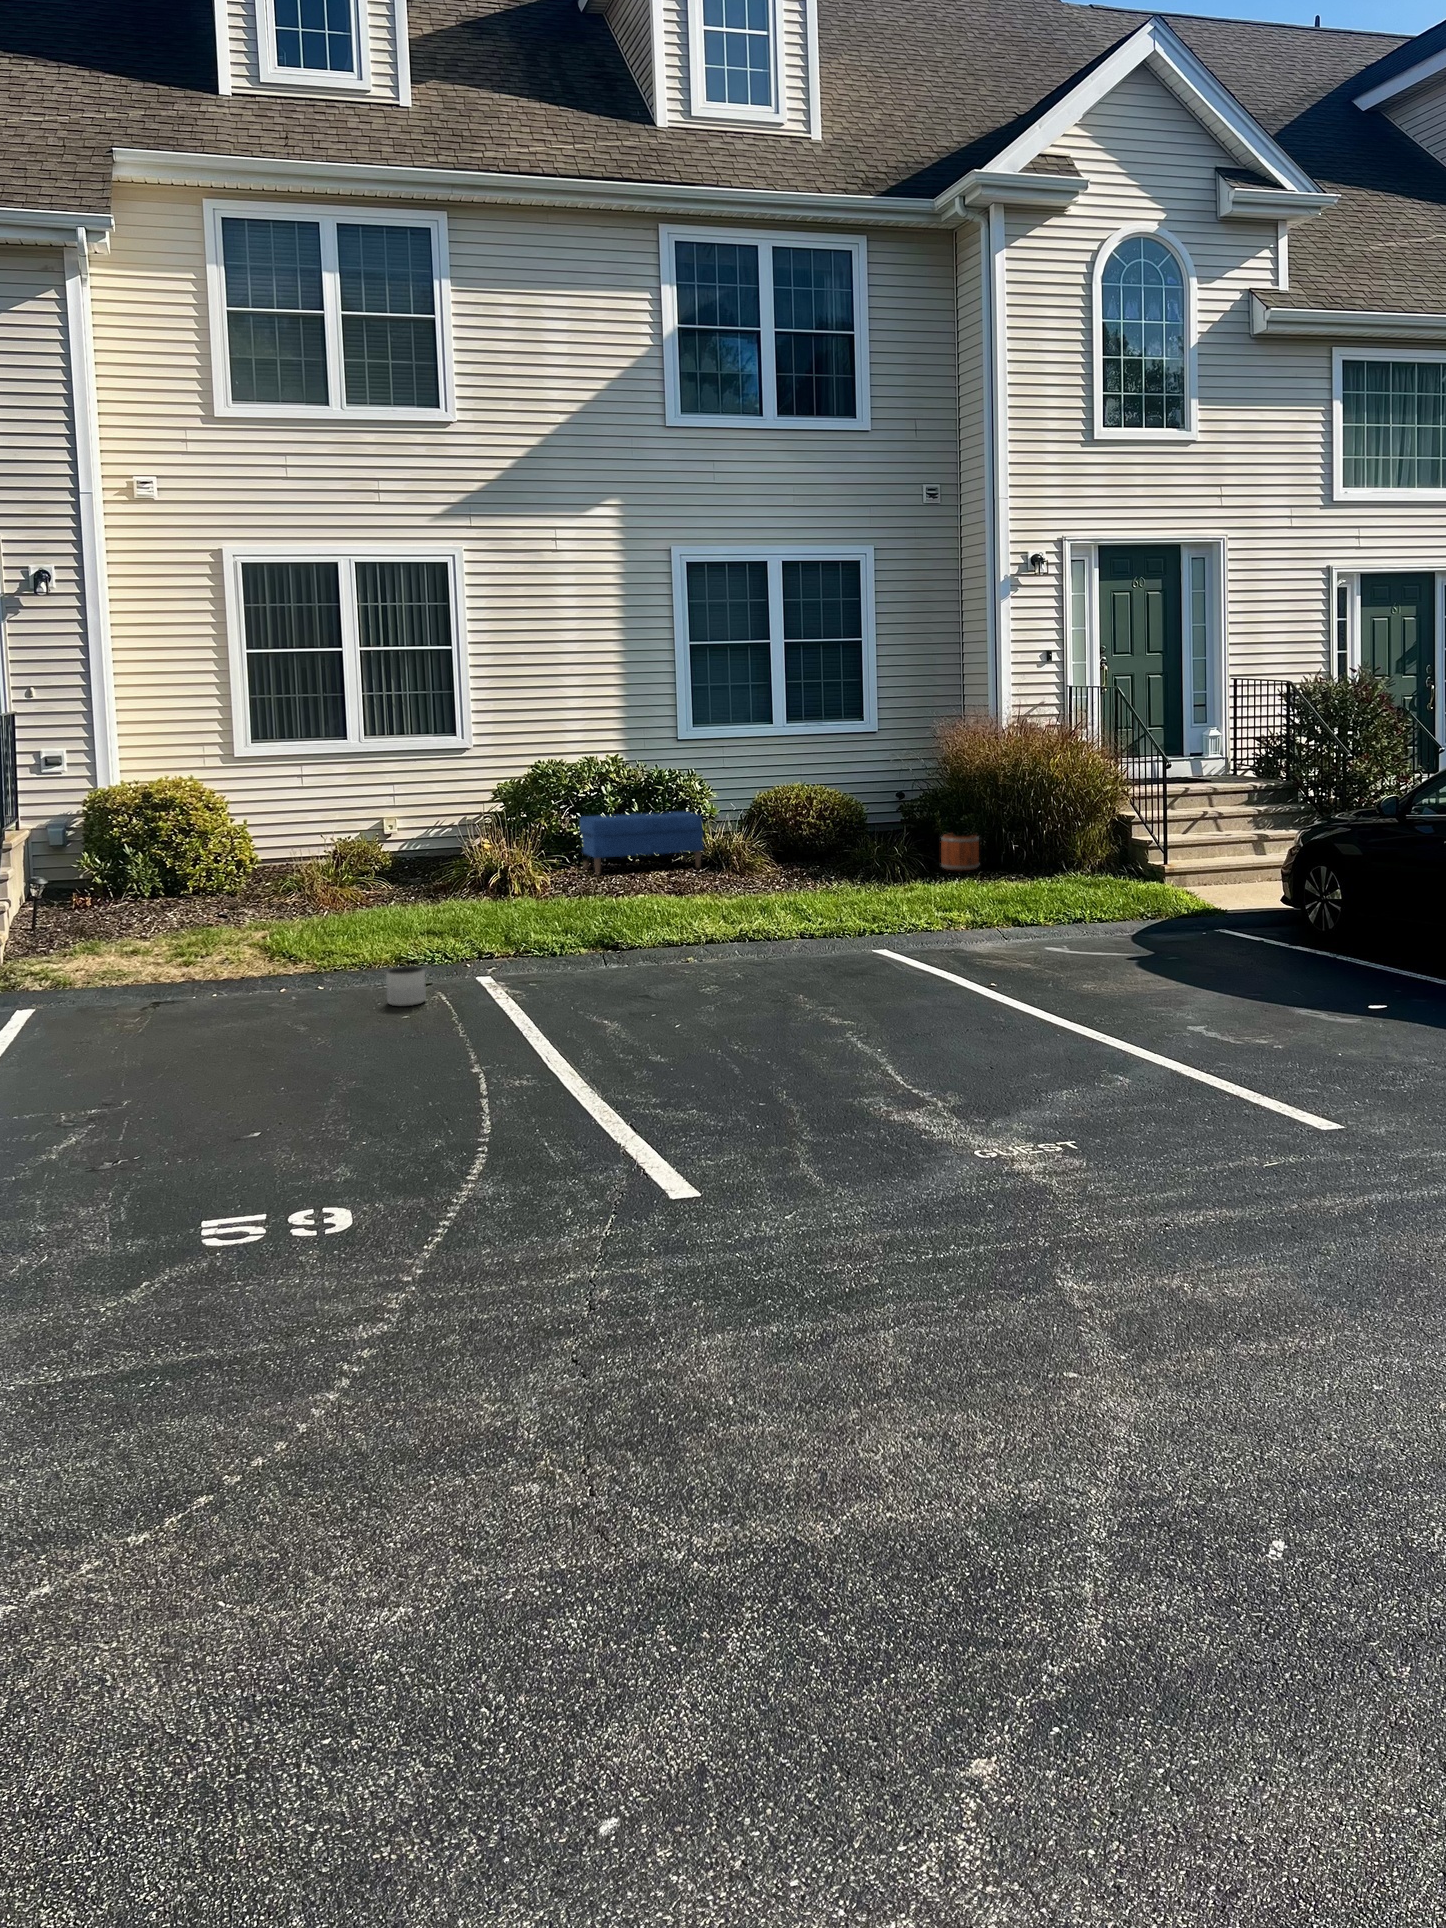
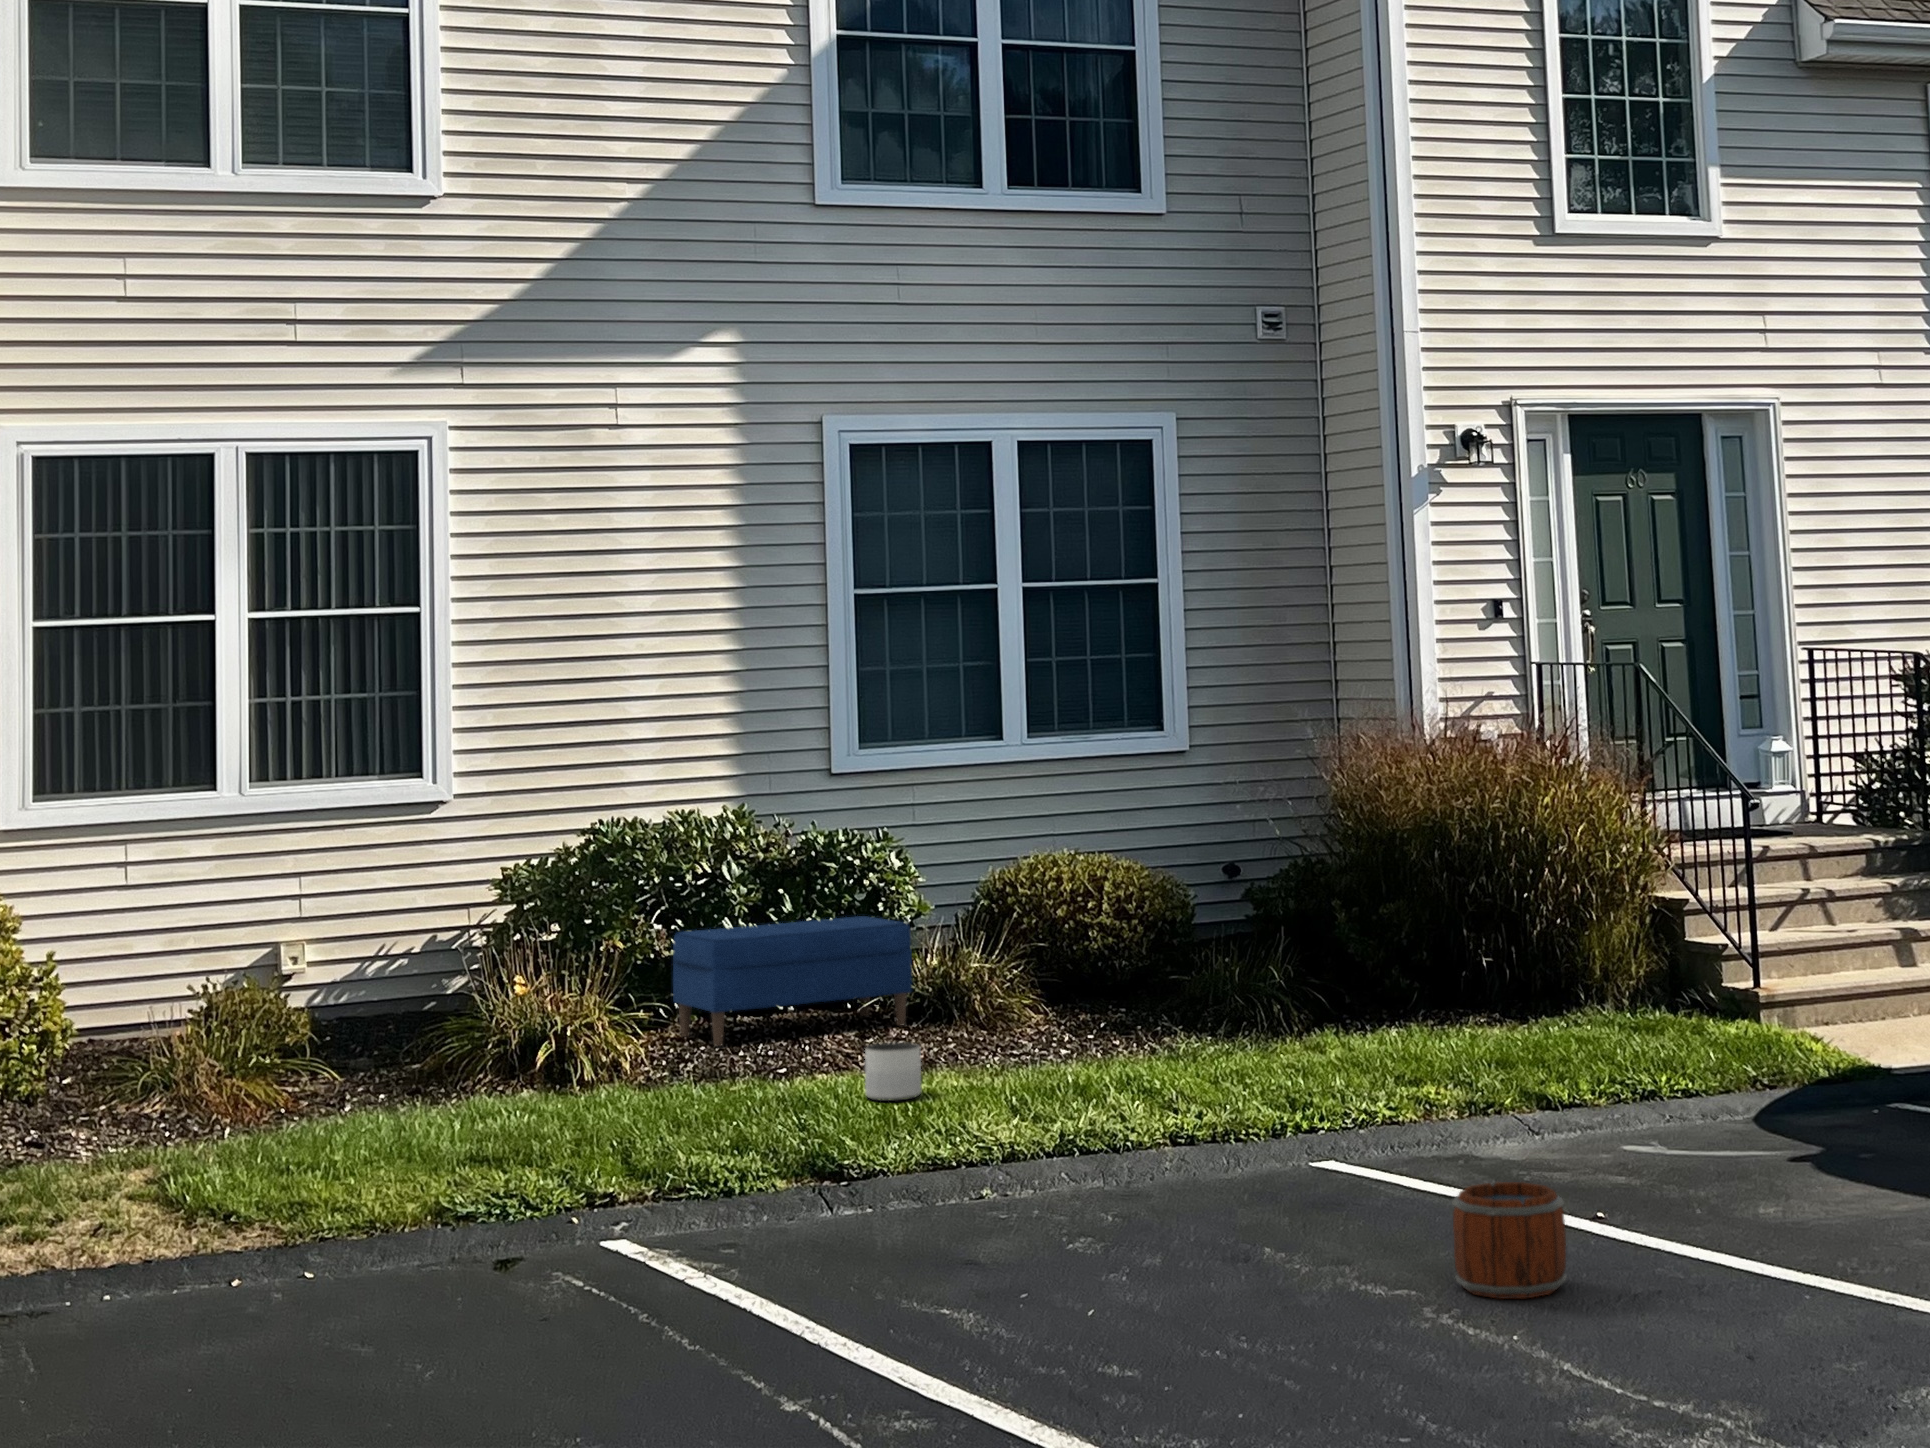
bucket: present [941,834,979,871] -> present [1453,1182,1567,1299]
planter: present [386,966,426,1006] -> present [865,1042,921,1101]

